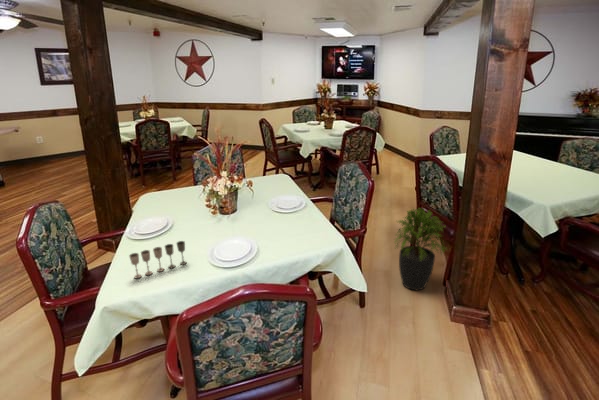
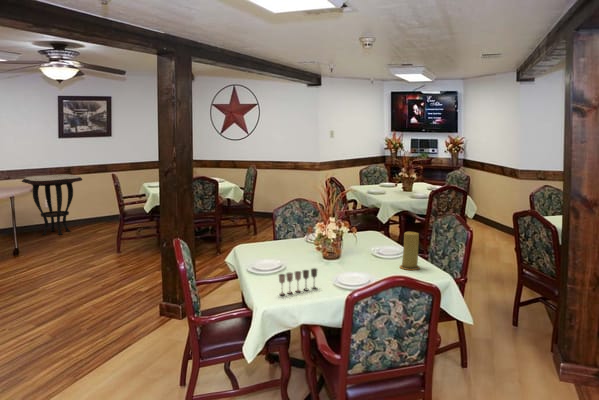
side table: none [6,117,62,168] -> present [22,174,82,235]
candle: none [293,187,315,229] -> present [400,232,420,270]
potted plant: present [396,208,446,290] -> none [493,263,553,355]

